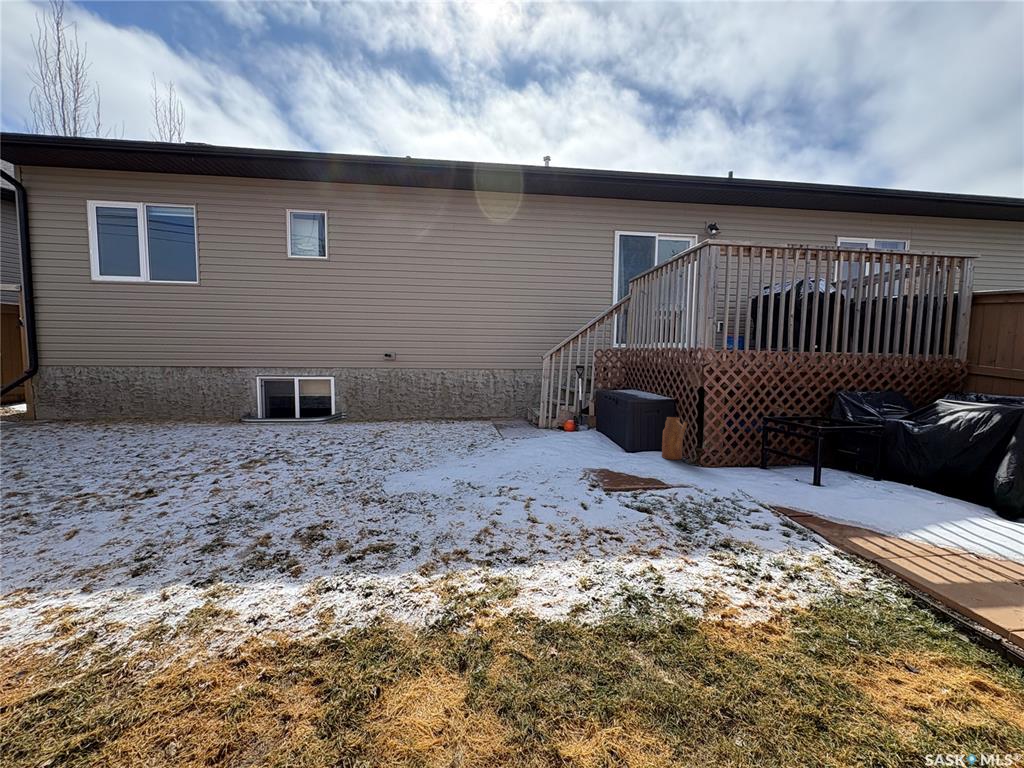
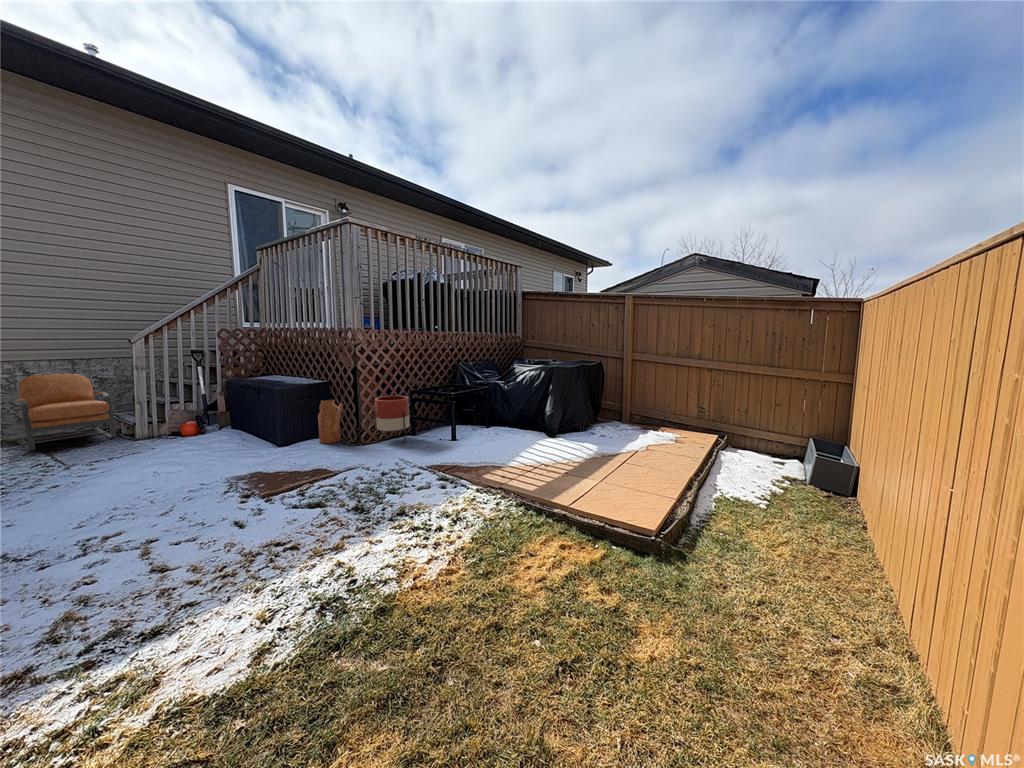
chair: none [480,373,525,426] -> present [13,373,116,451]
planter: none [718,421,761,475] -> present [375,396,410,442]

